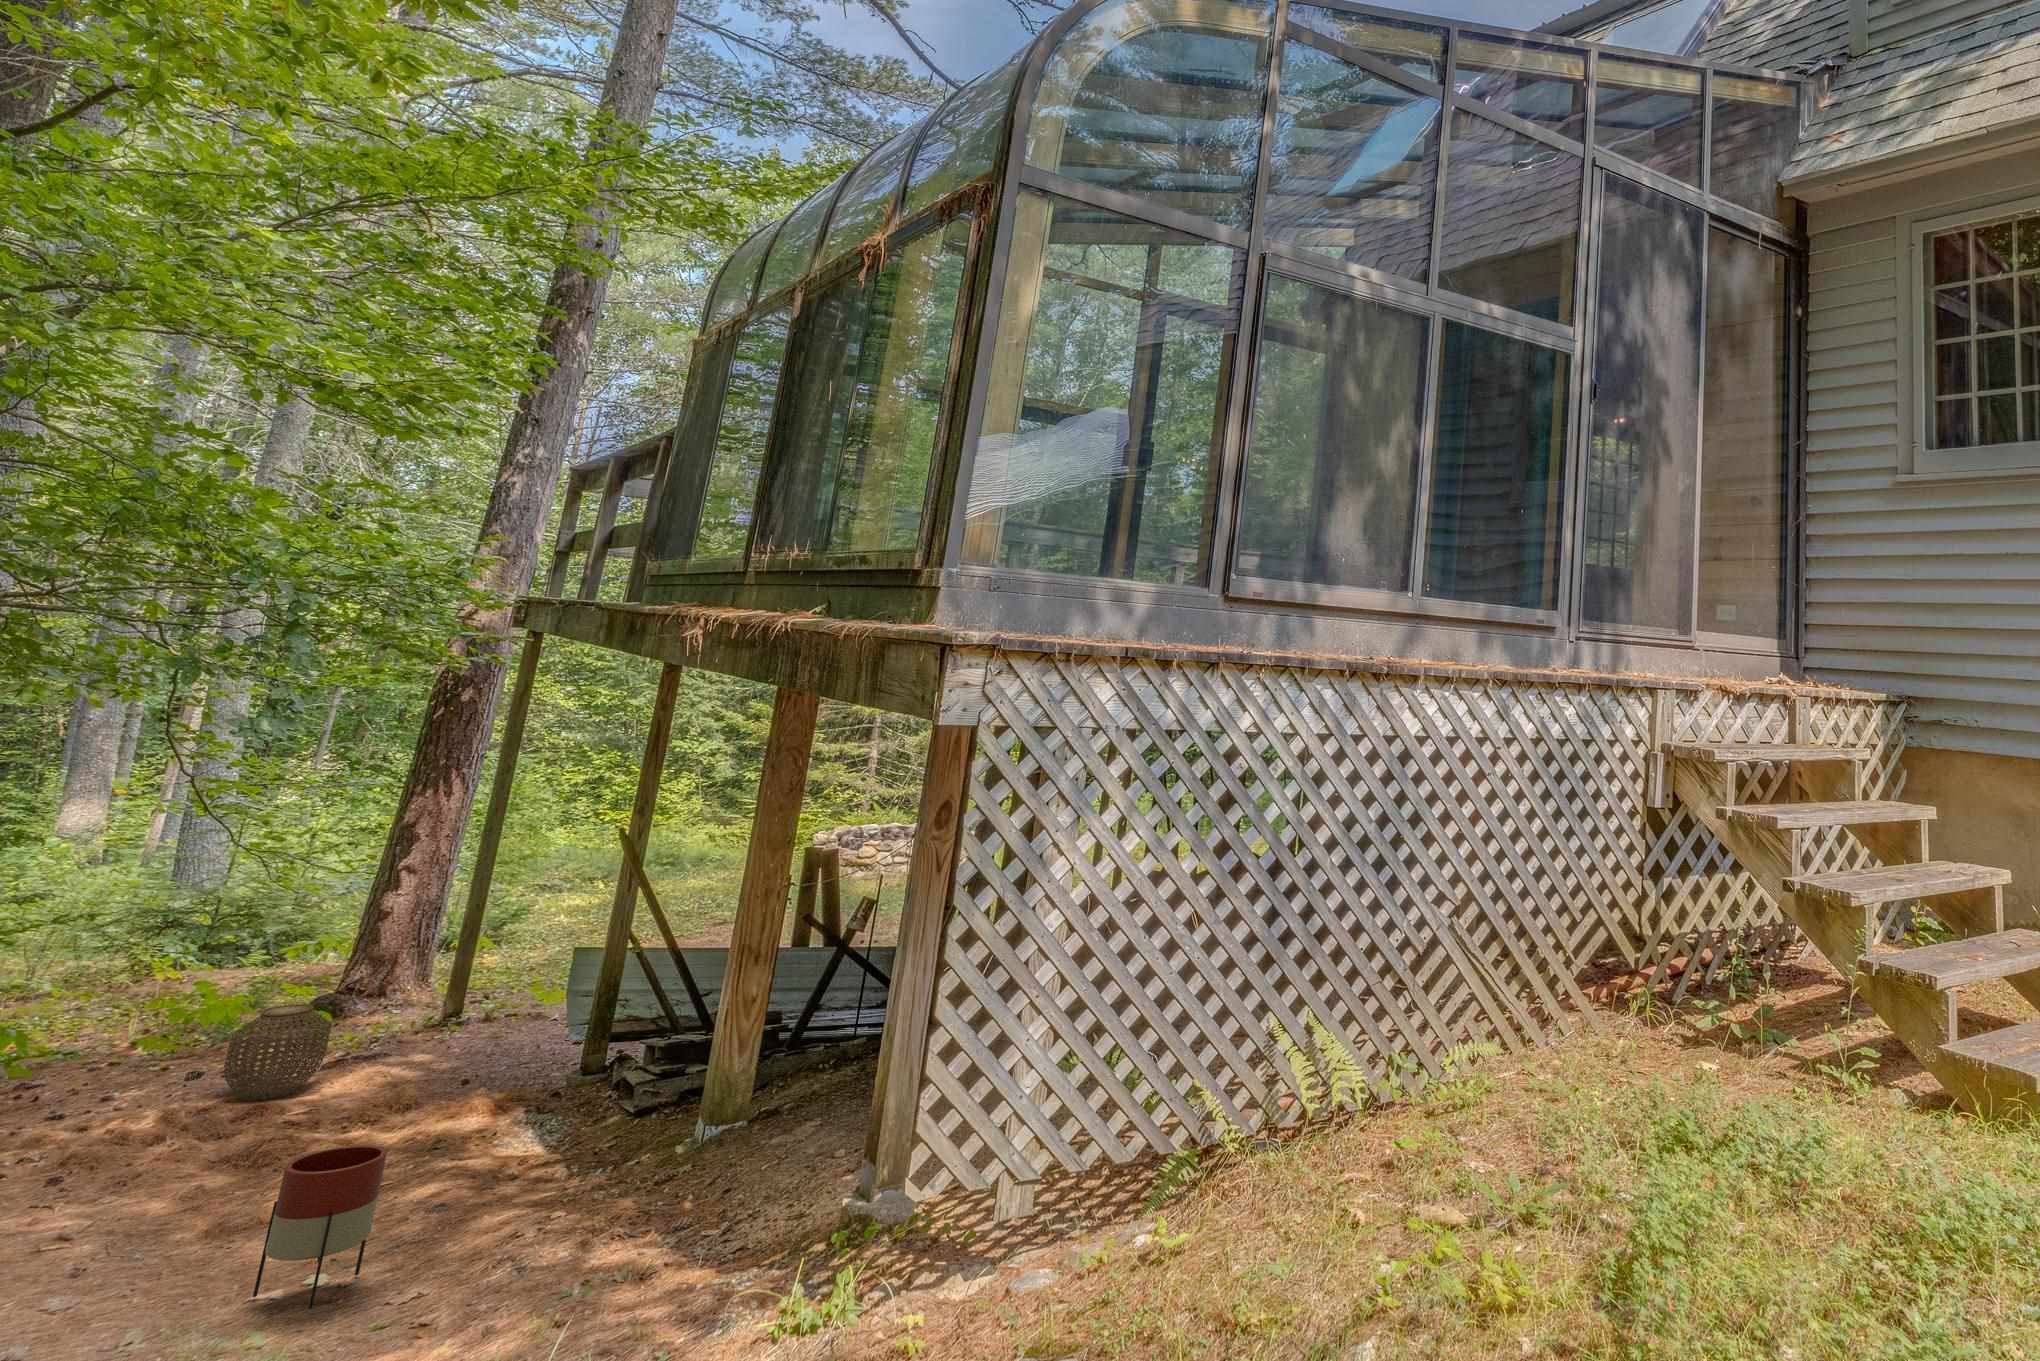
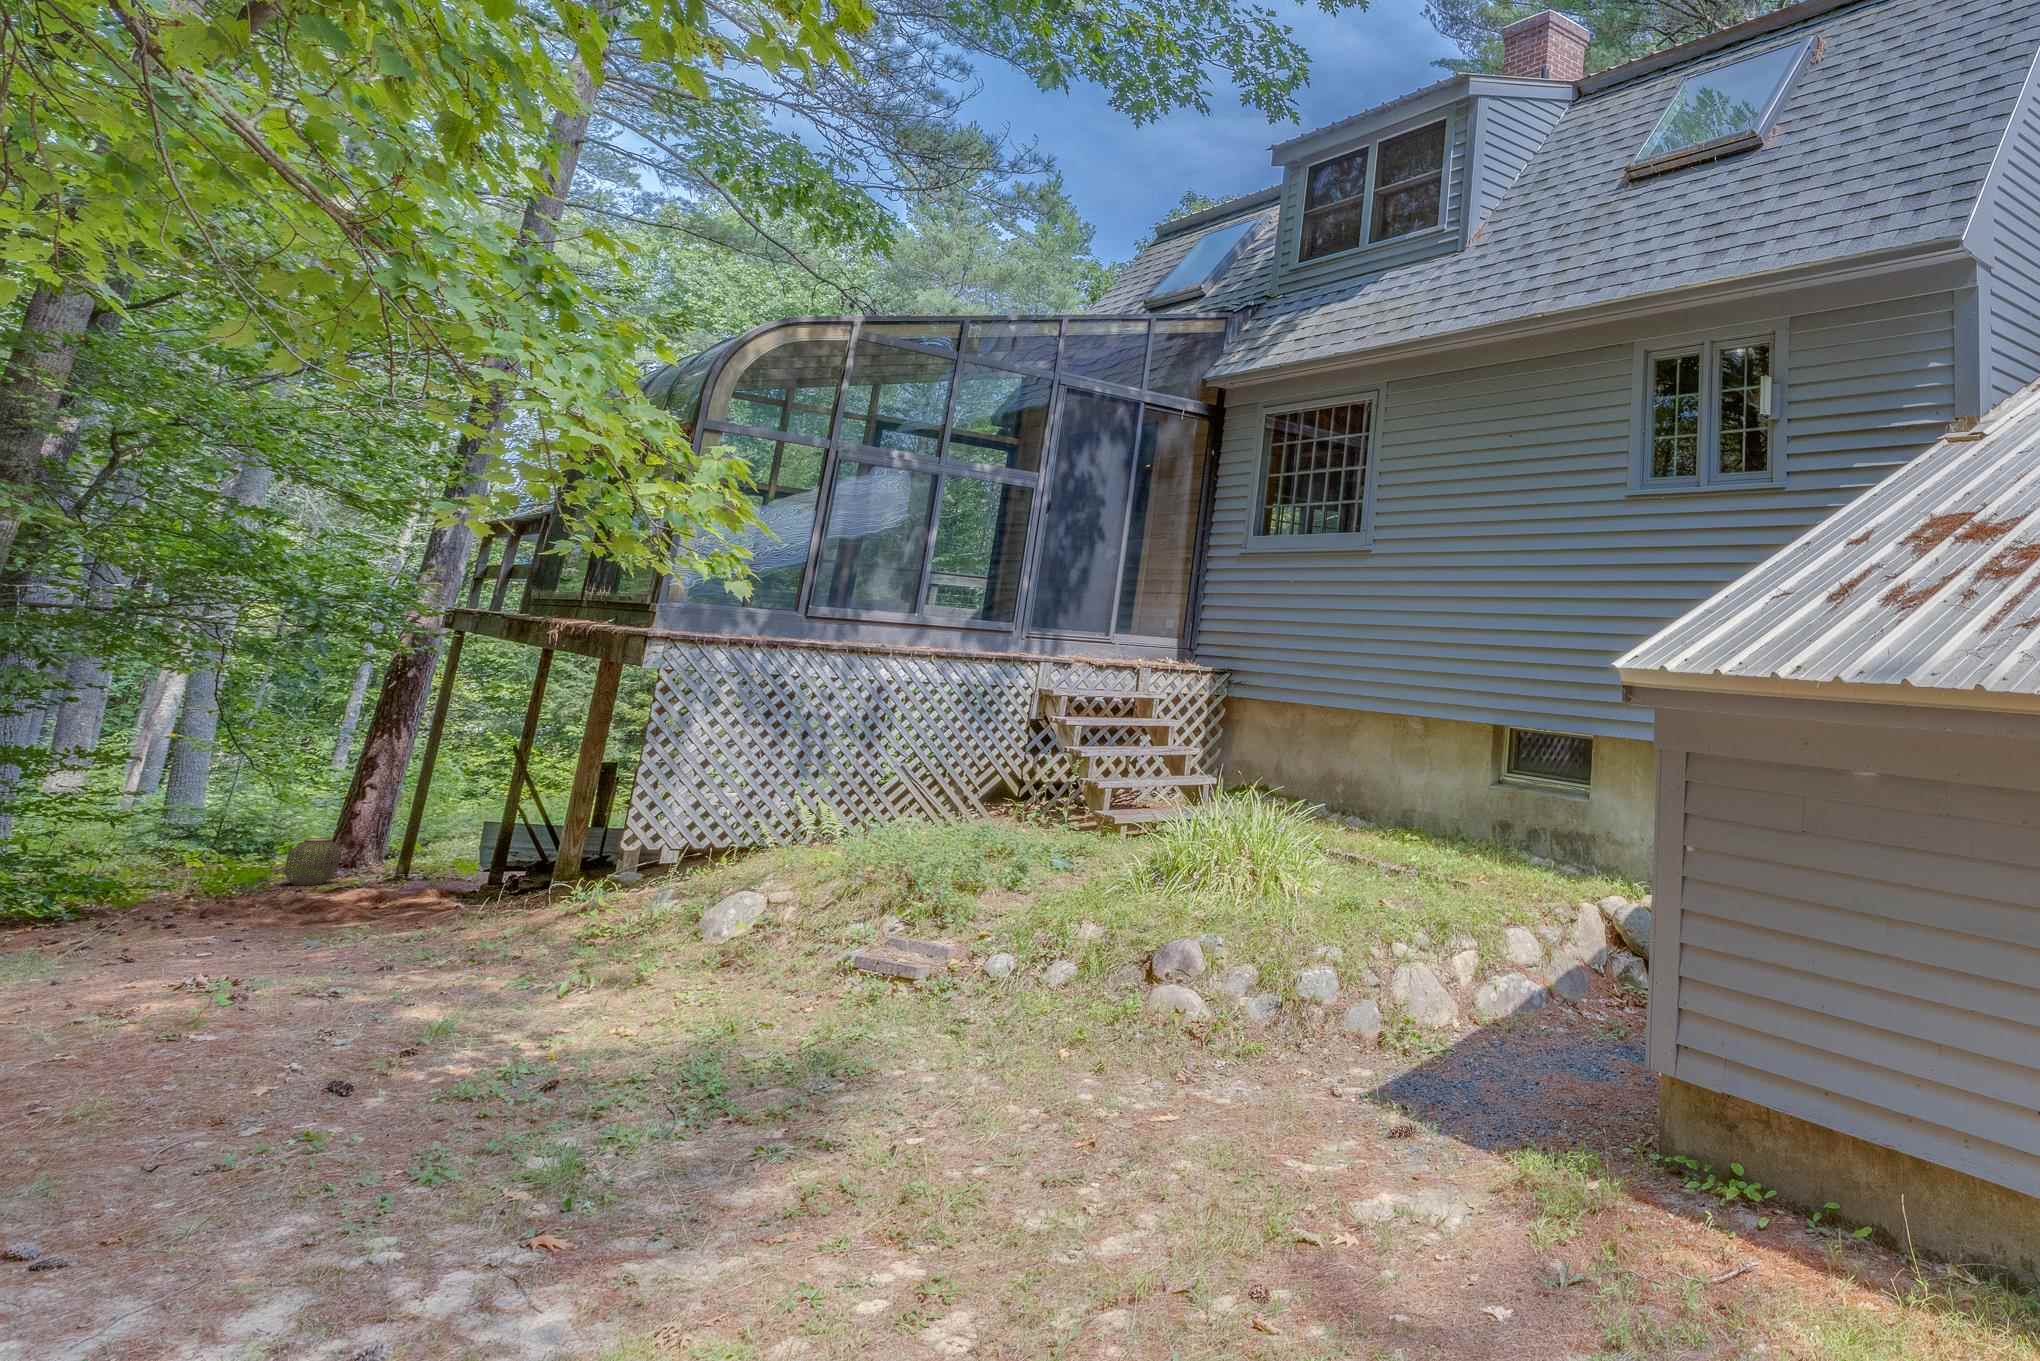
planter: present [253,1145,387,1309] -> none [343,858,401,918]

